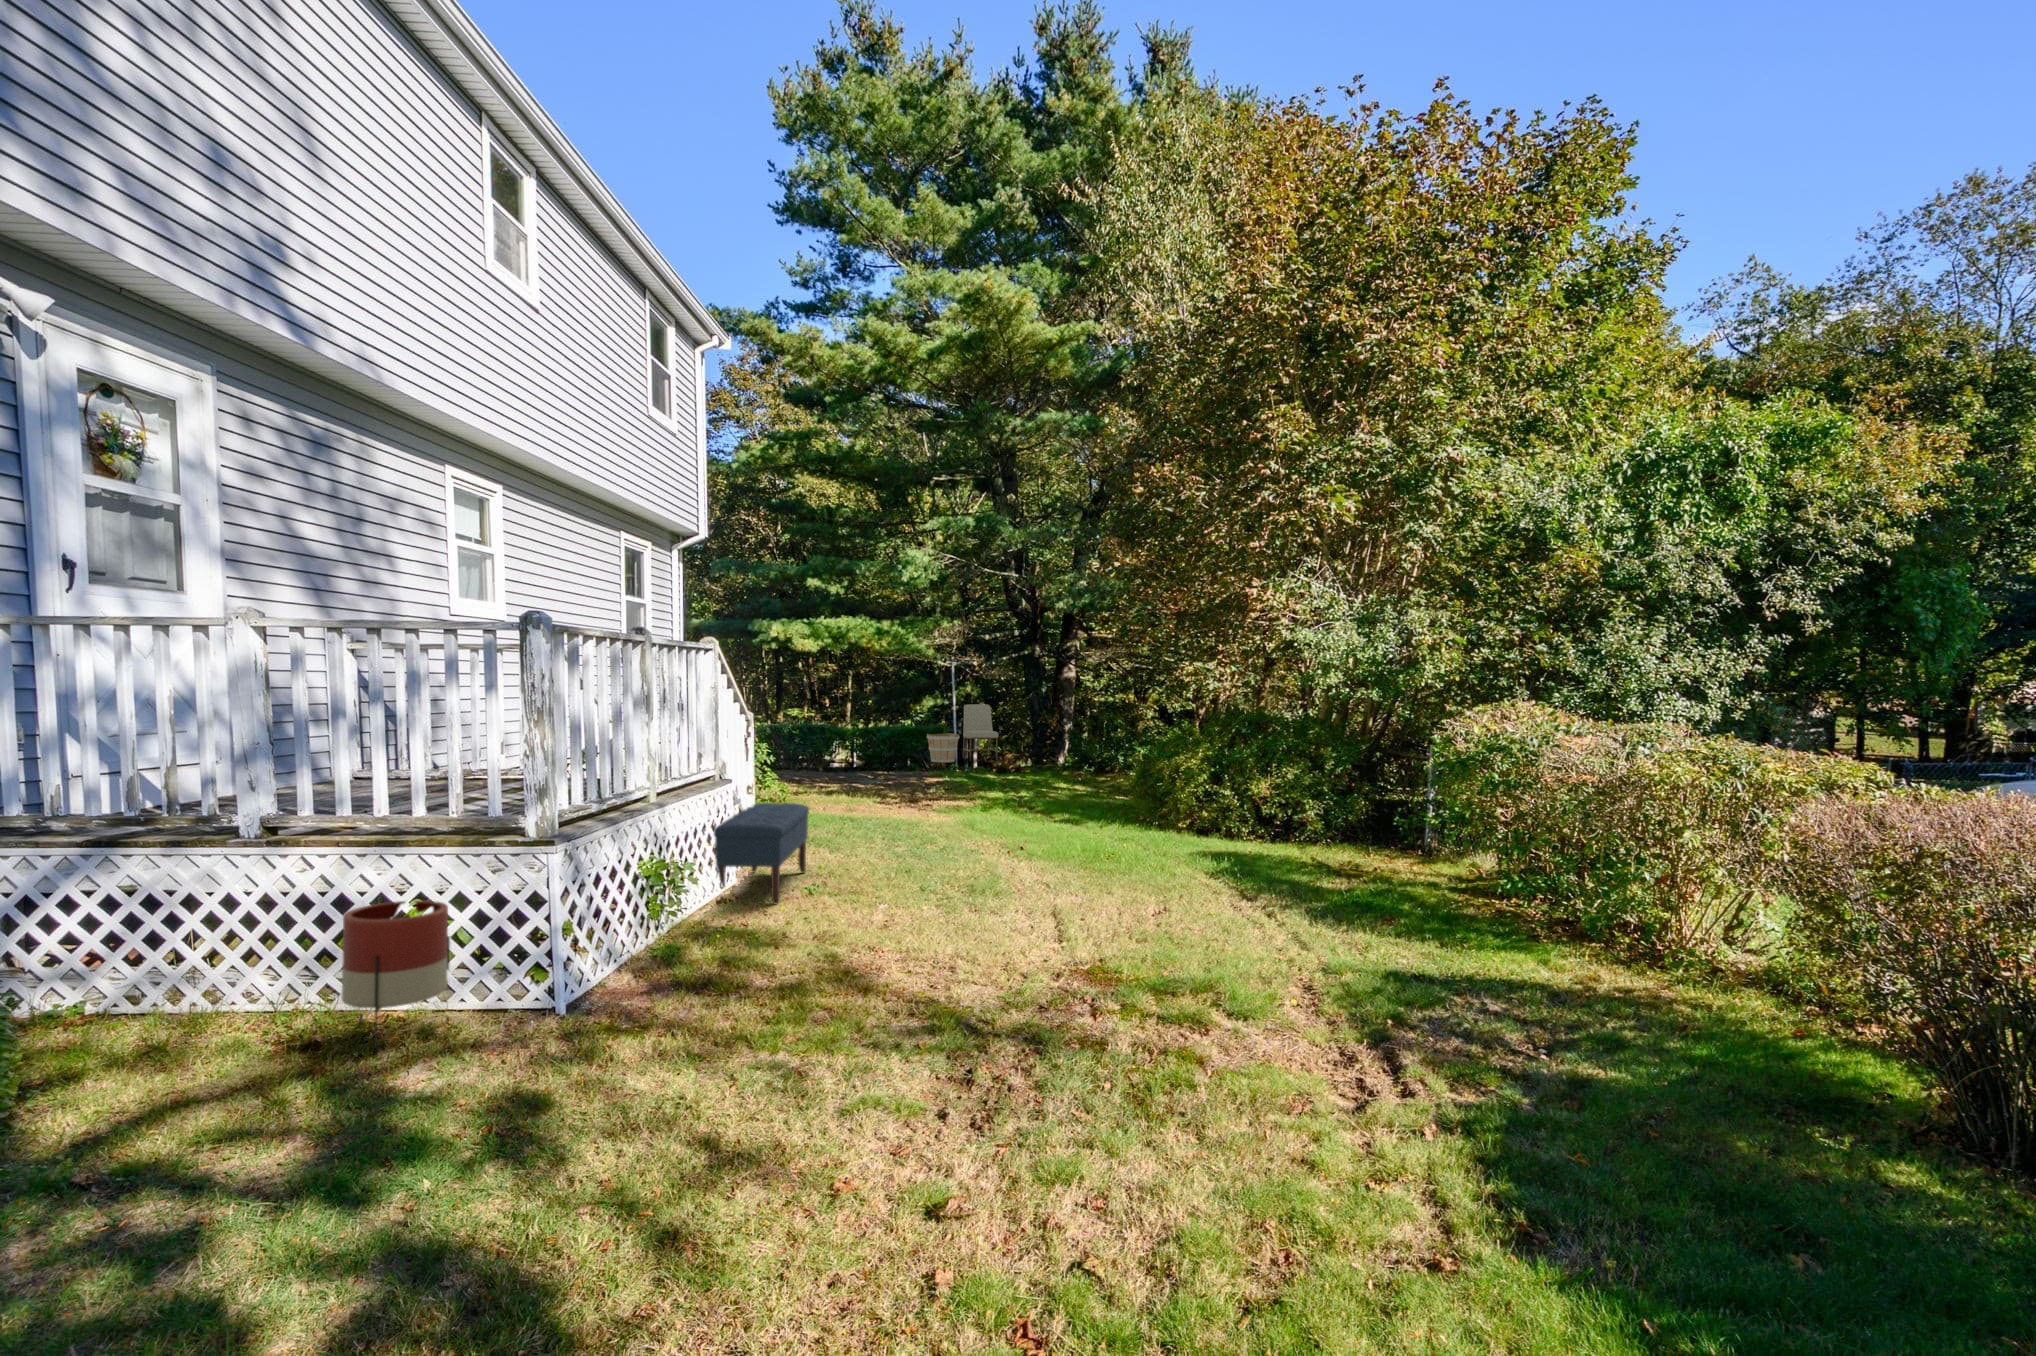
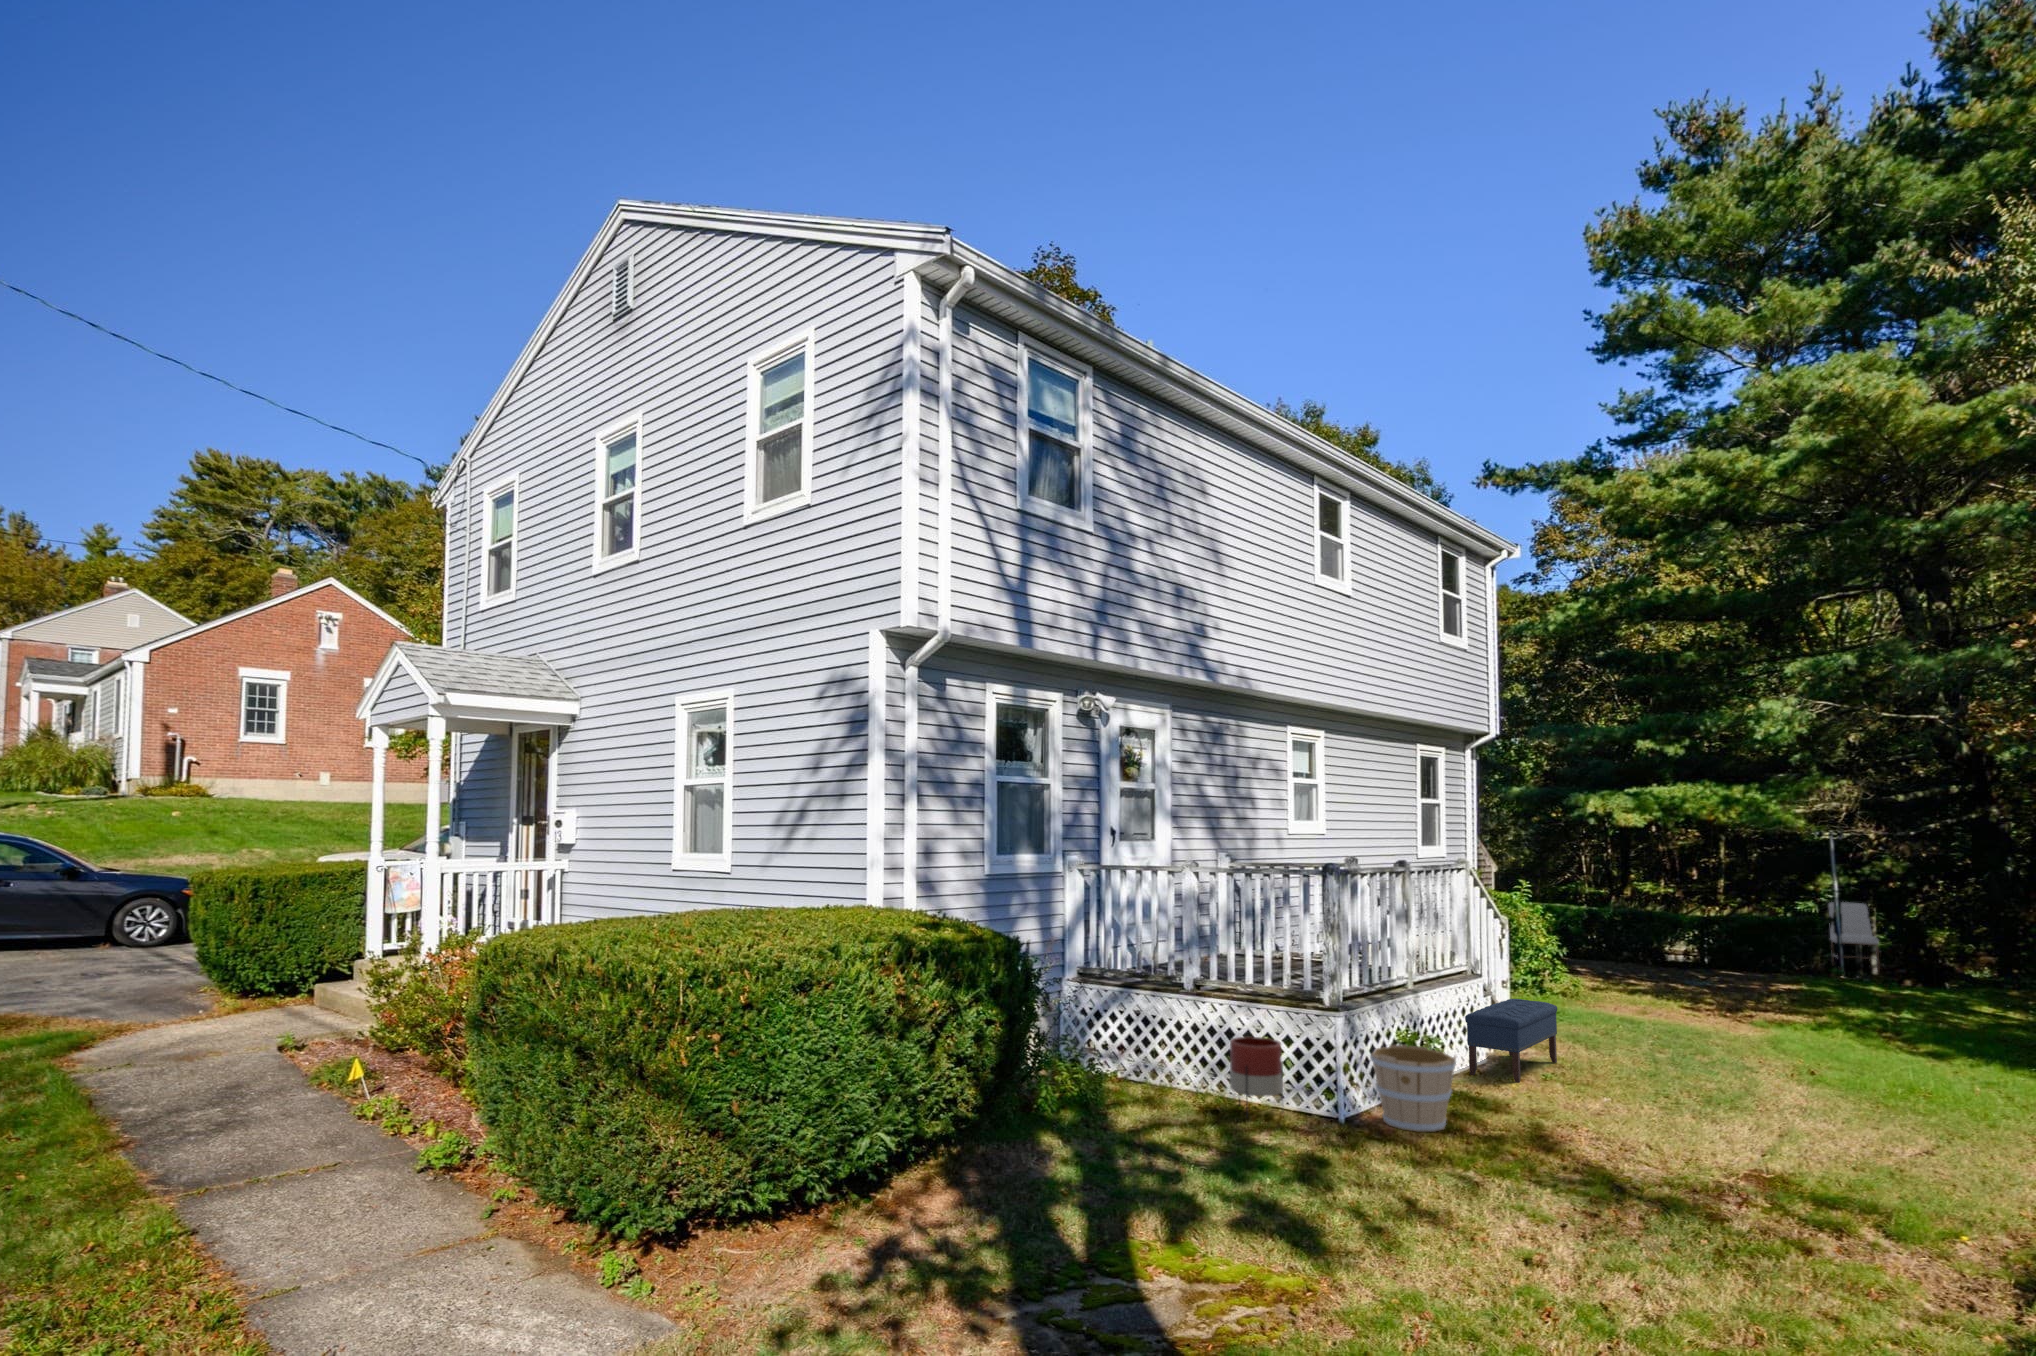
wooden bucket: present [927,733,959,763] -> present [1370,1045,1456,1132]

